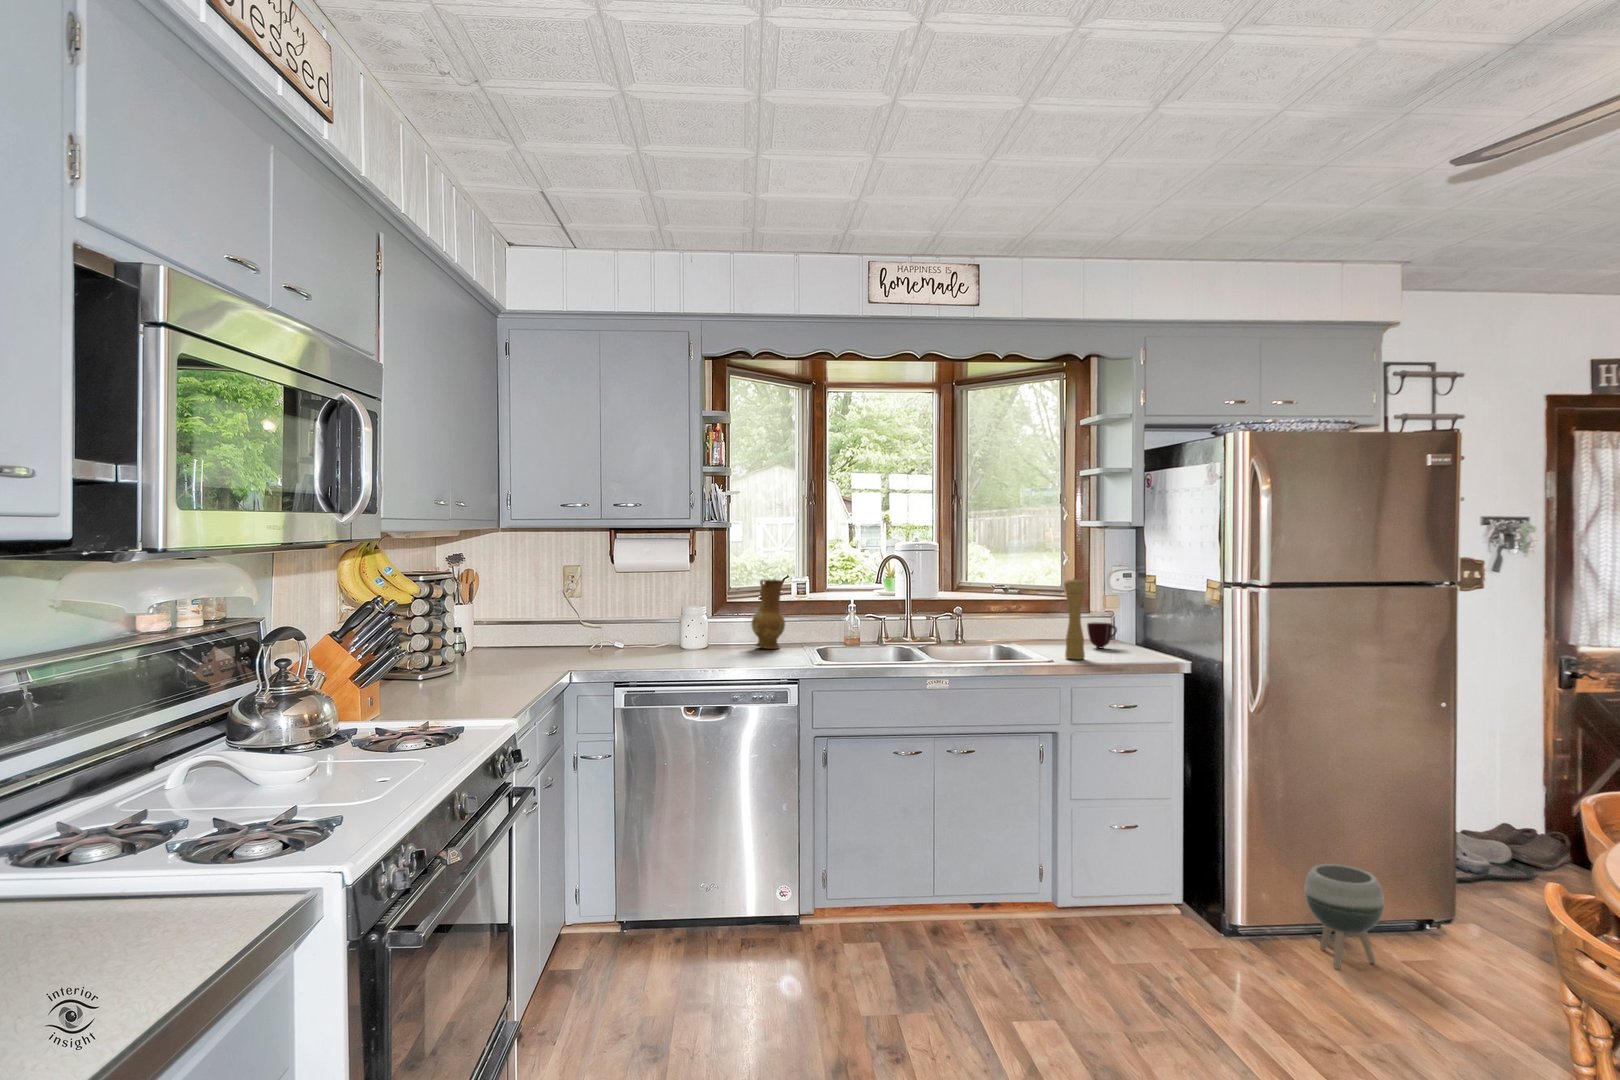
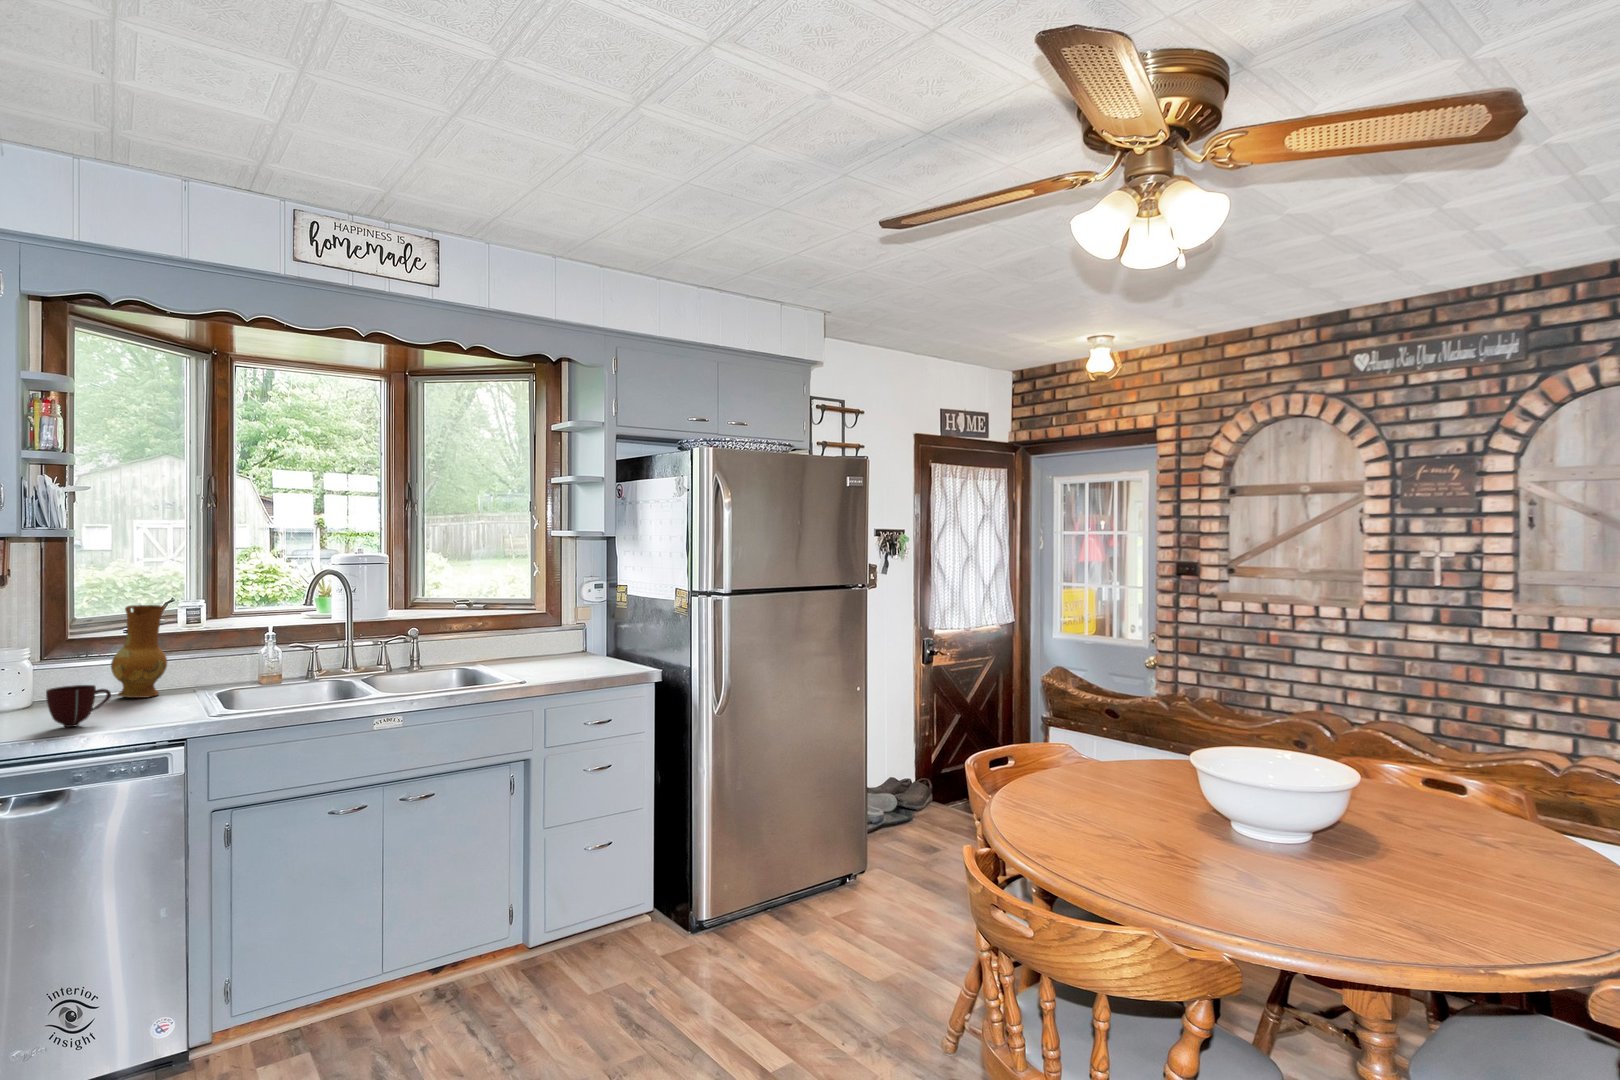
pepper mill: present [1064,579,1085,659] -> none [536,592,558,678]
mug: present [1087,622,1117,648] -> present [46,685,111,727]
planter: present [1304,864,1384,969] -> none [762,844,824,942]

